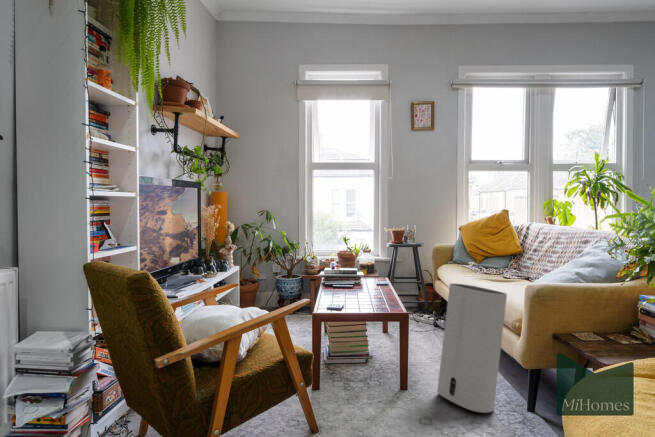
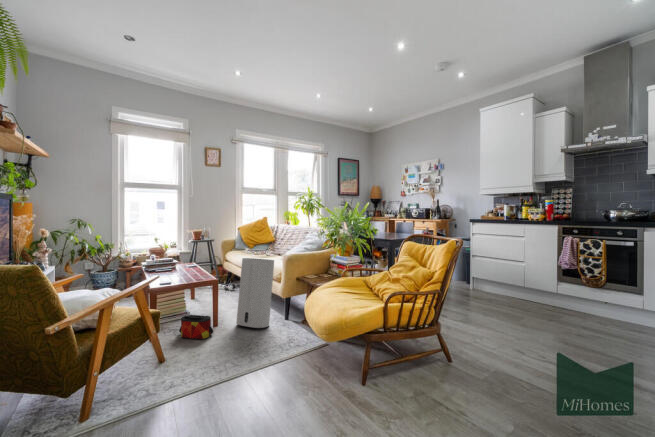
bag: none [353,361,399,406] -> present [179,315,213,340]

